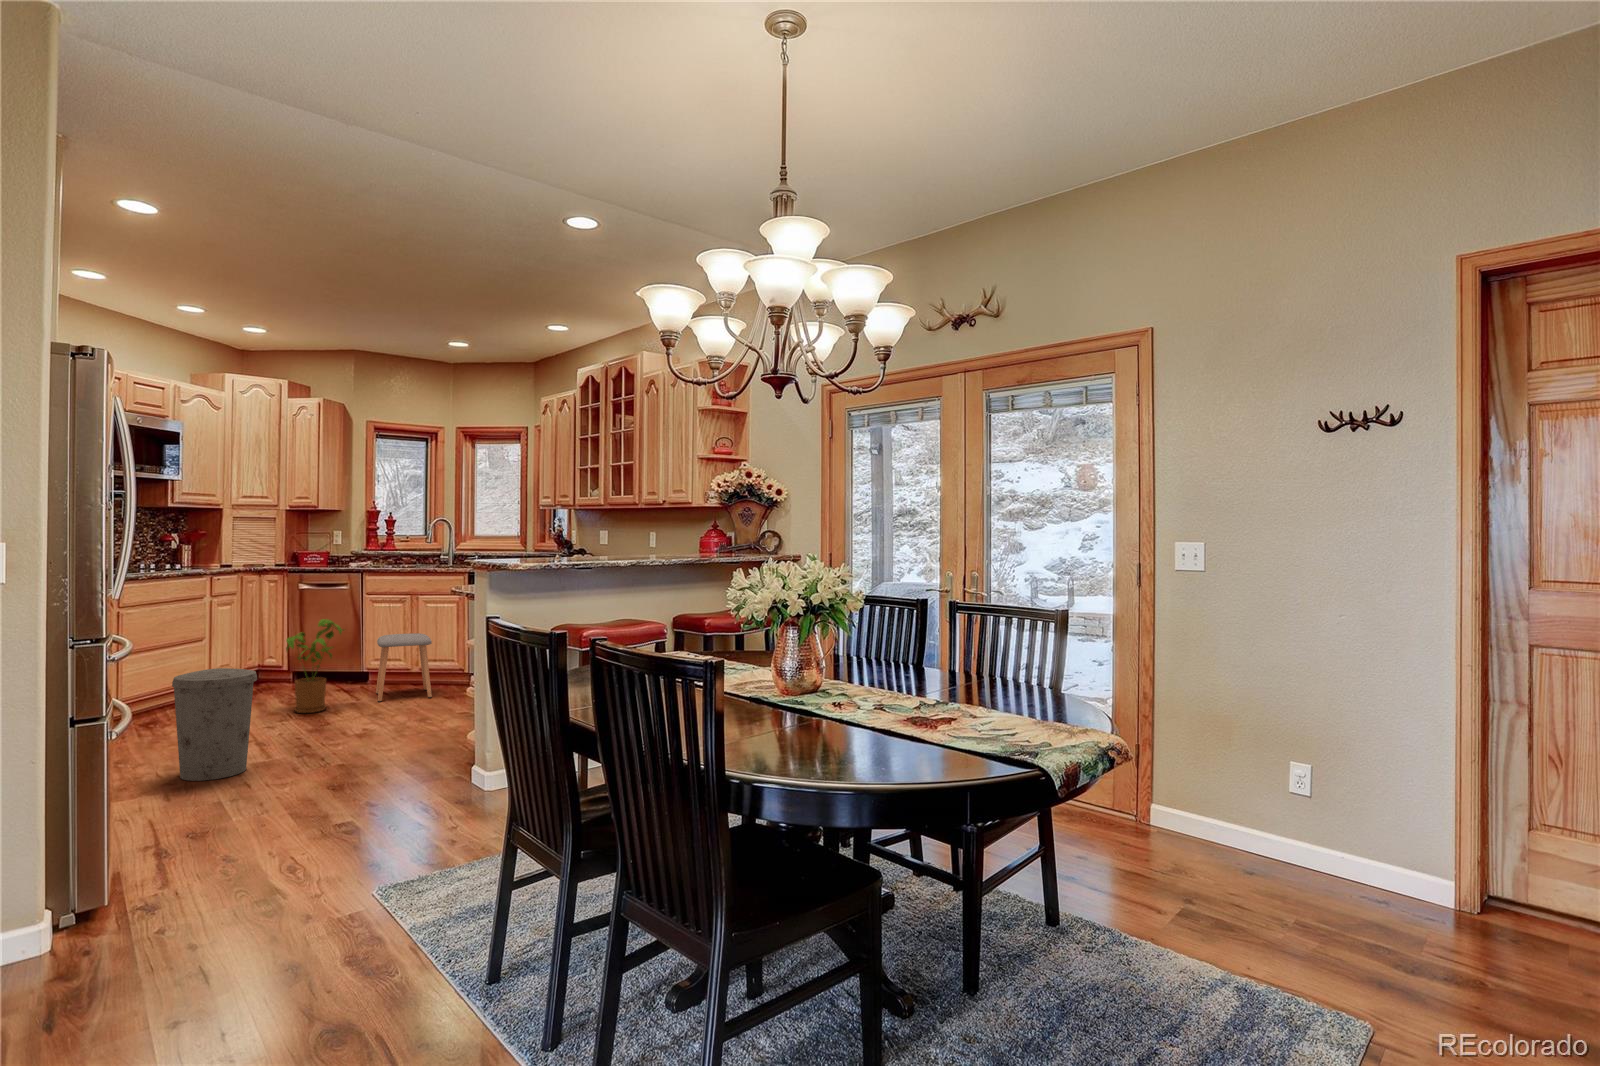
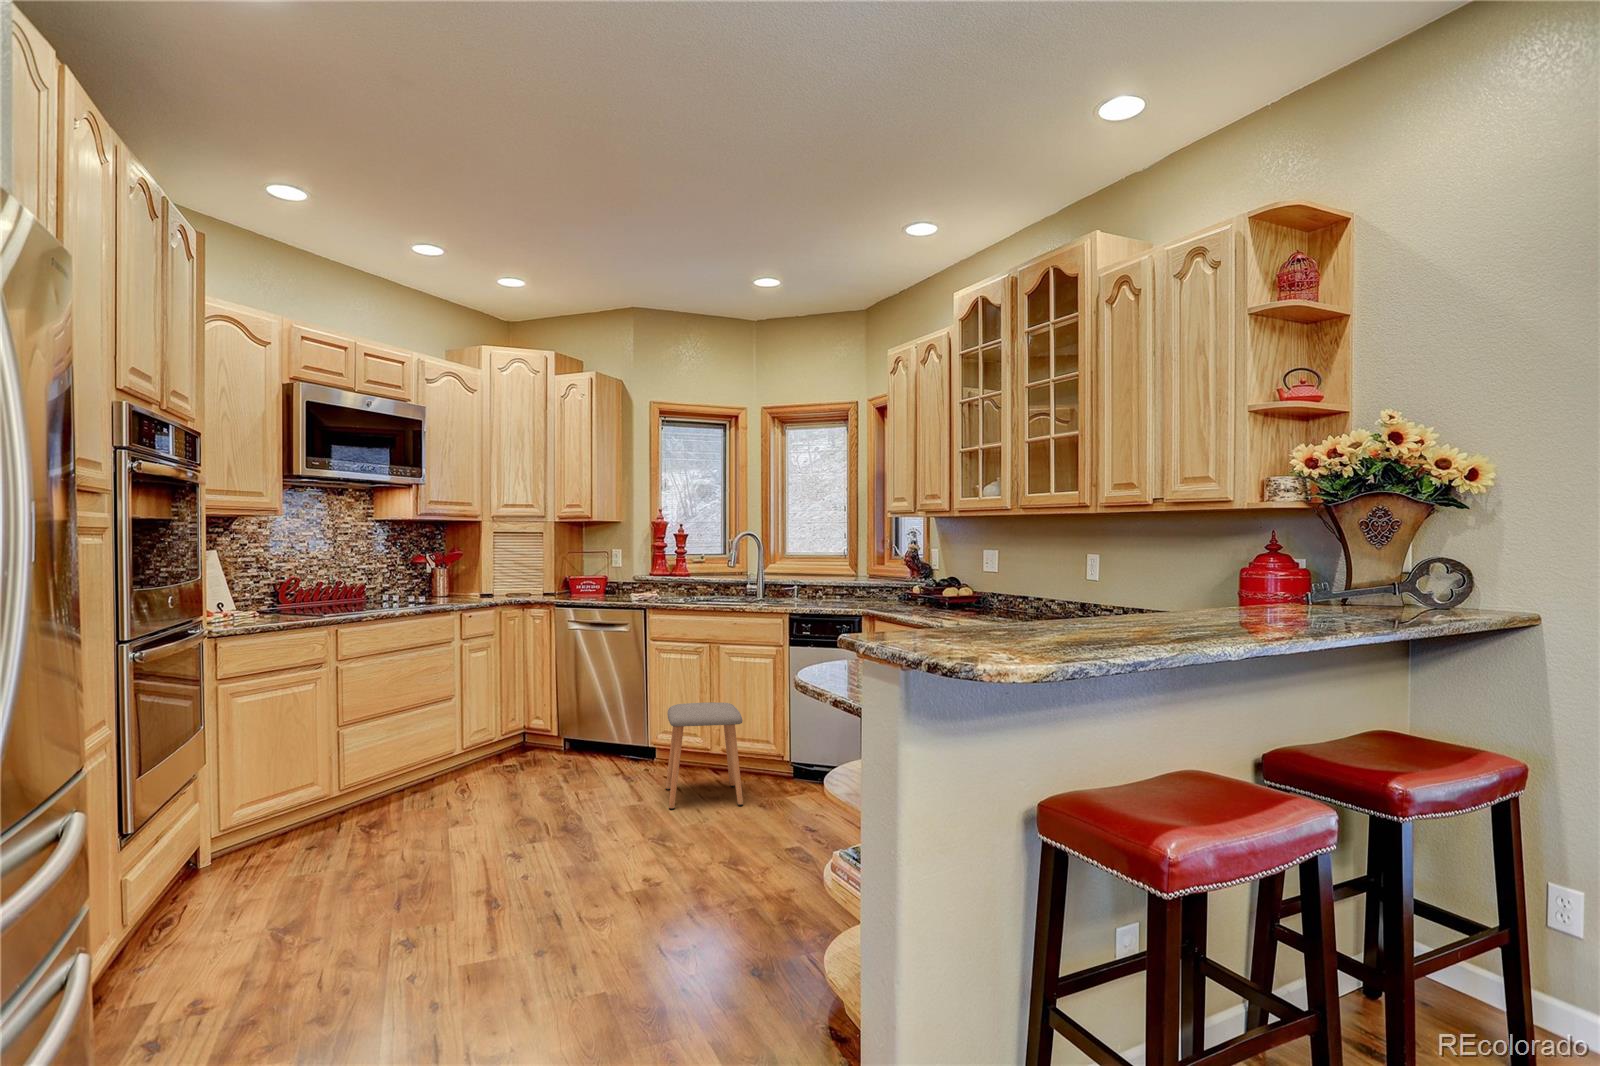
house plant: present [286,619,343,713] -> none [546,685,627,829]
trash can: present [172,668,257,781] -> none [339,803,477,1026]

